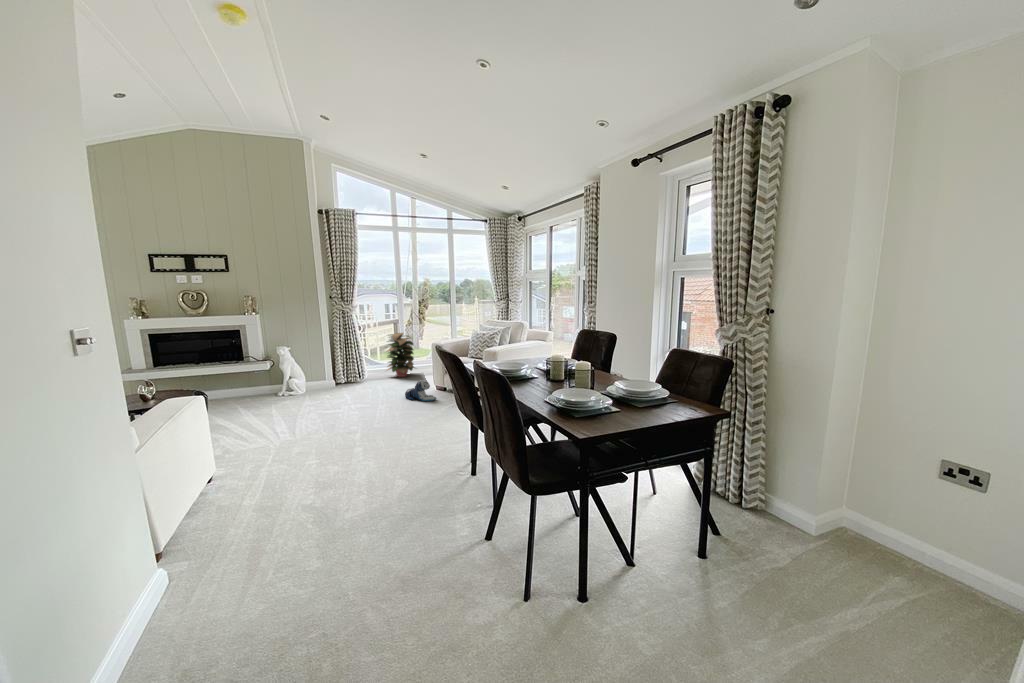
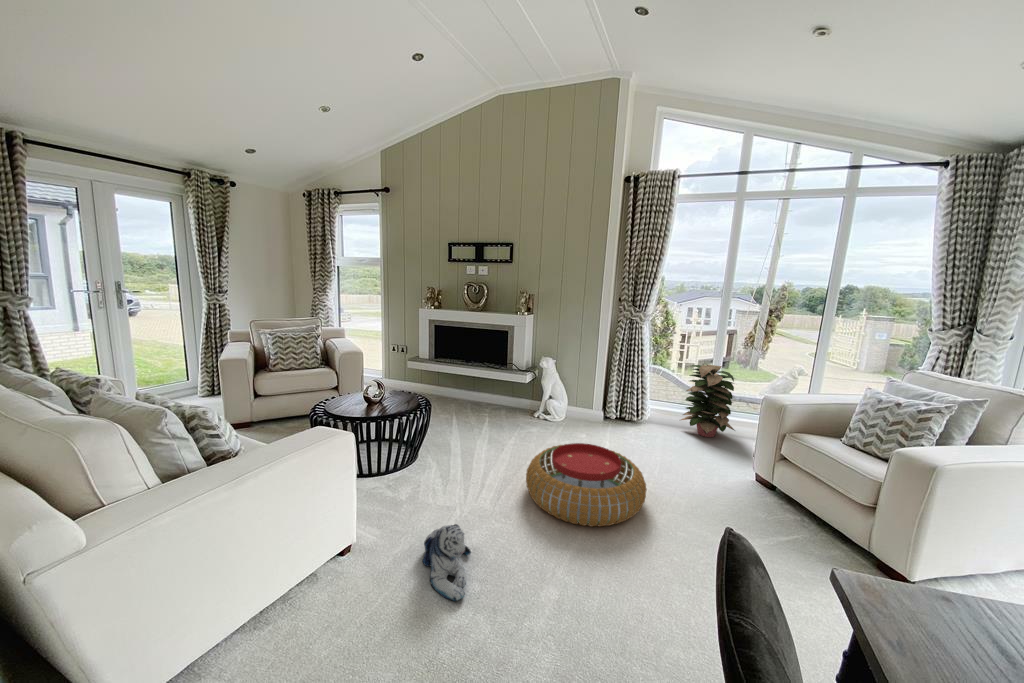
plush toy: present [405,380,436,401] -> present [422,524,471,601]
pouf: none [312,388,389,431] -> present [526,443,647,527]

